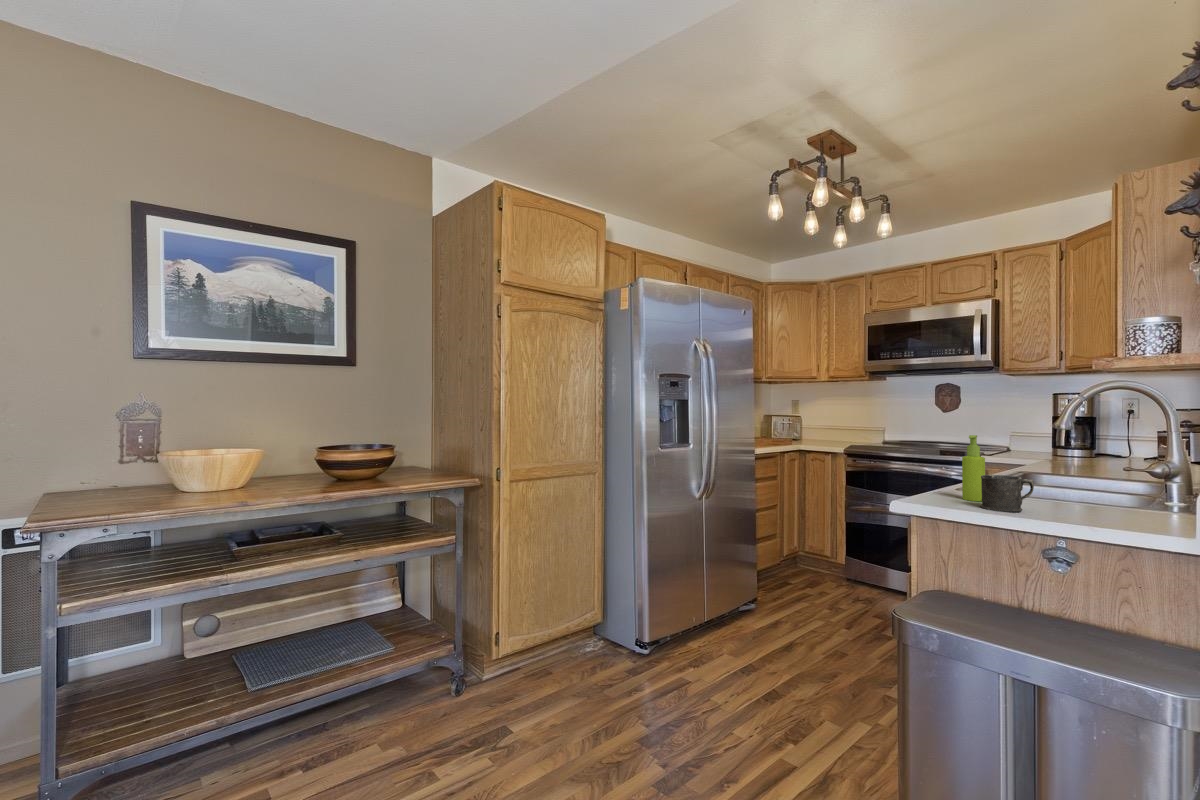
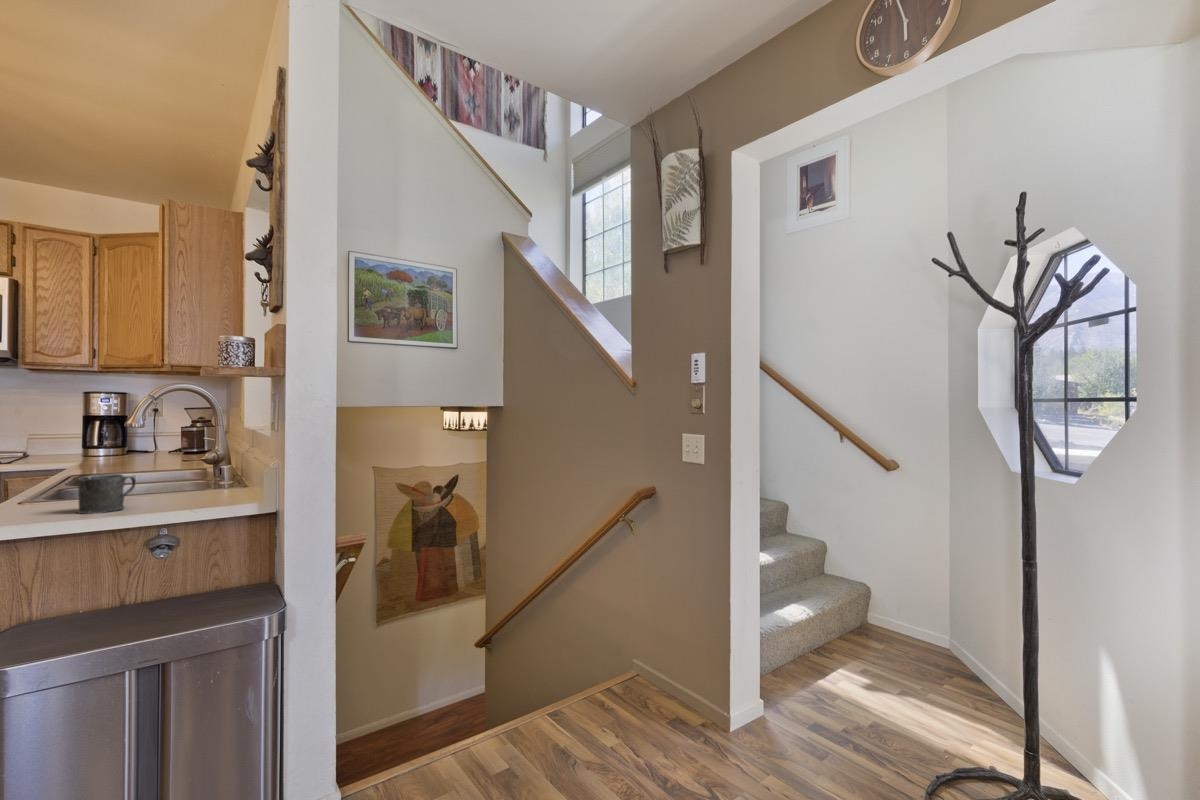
soap dispenser: present [962,435,985,501] -> none [43,435,72,510]

